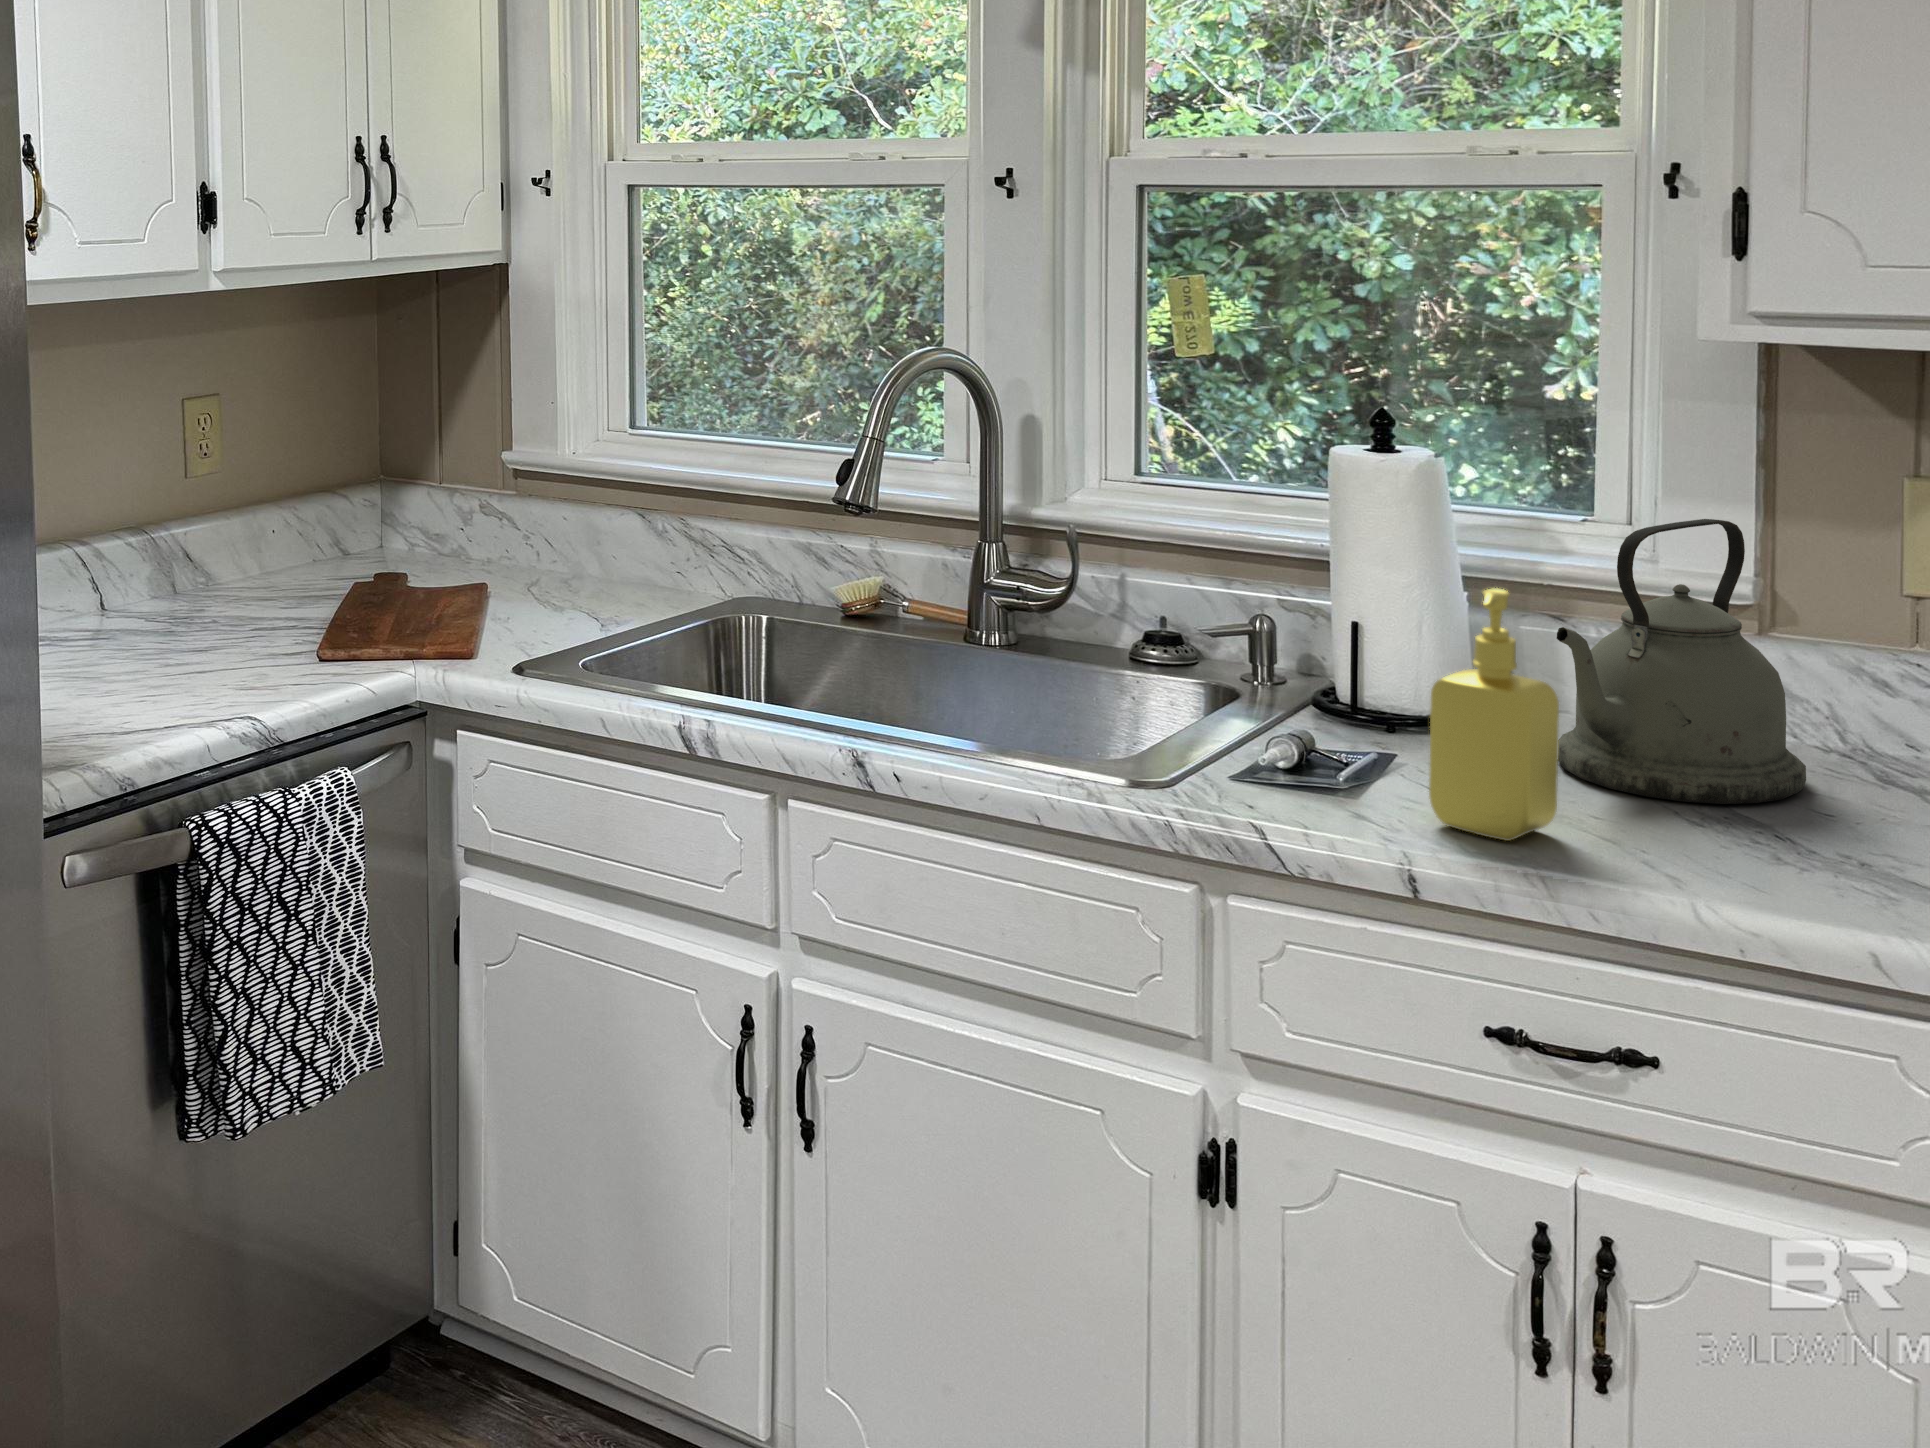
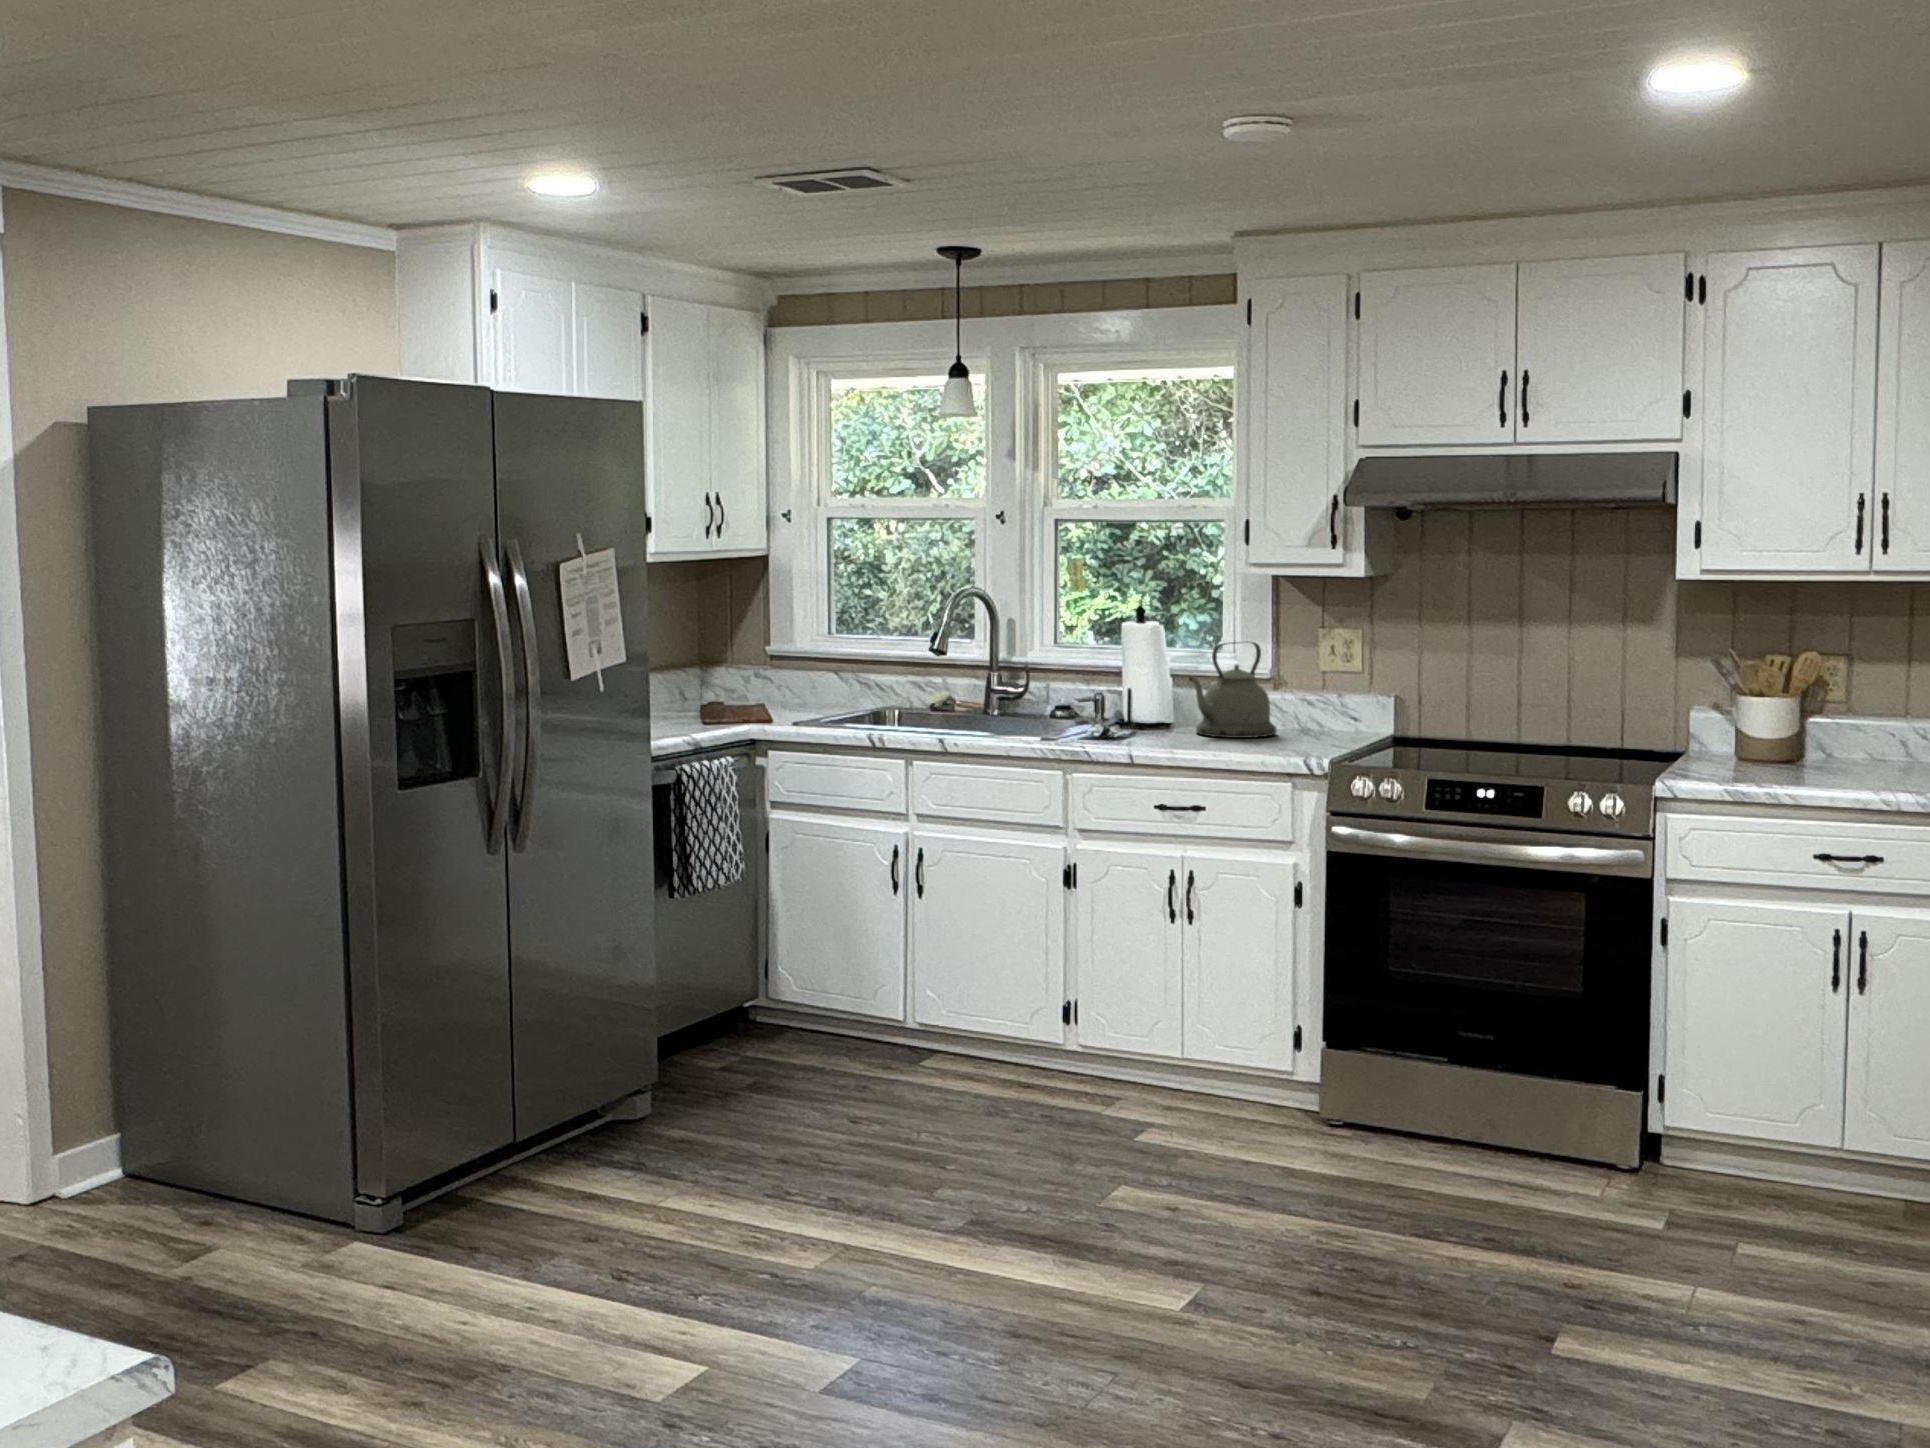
soap dispenser: present [1429,589,1559,841] -> none [1142,659,1183,744]

